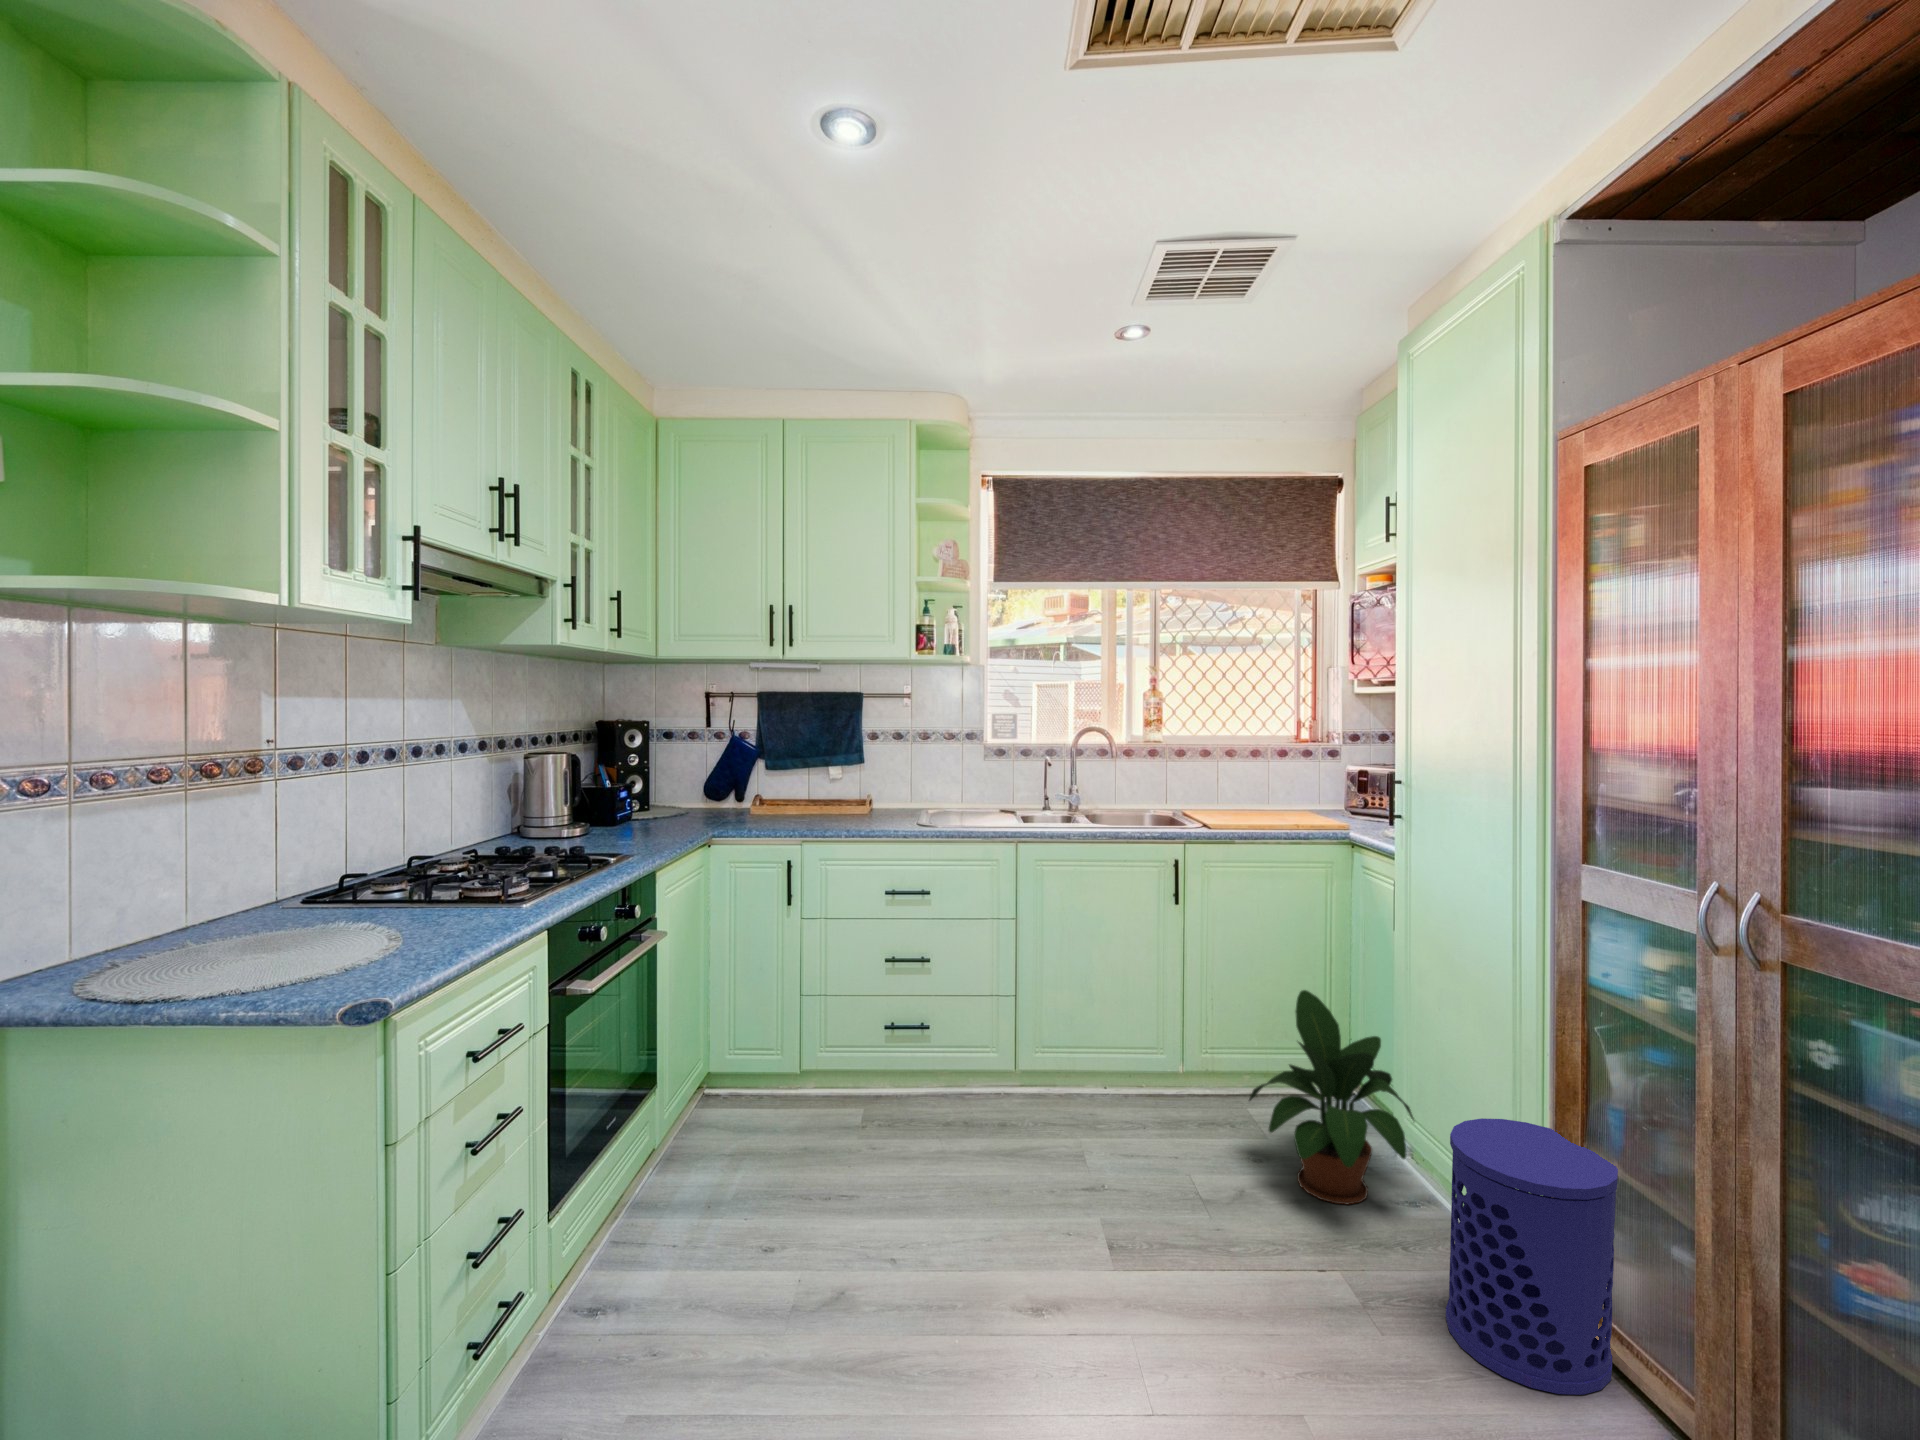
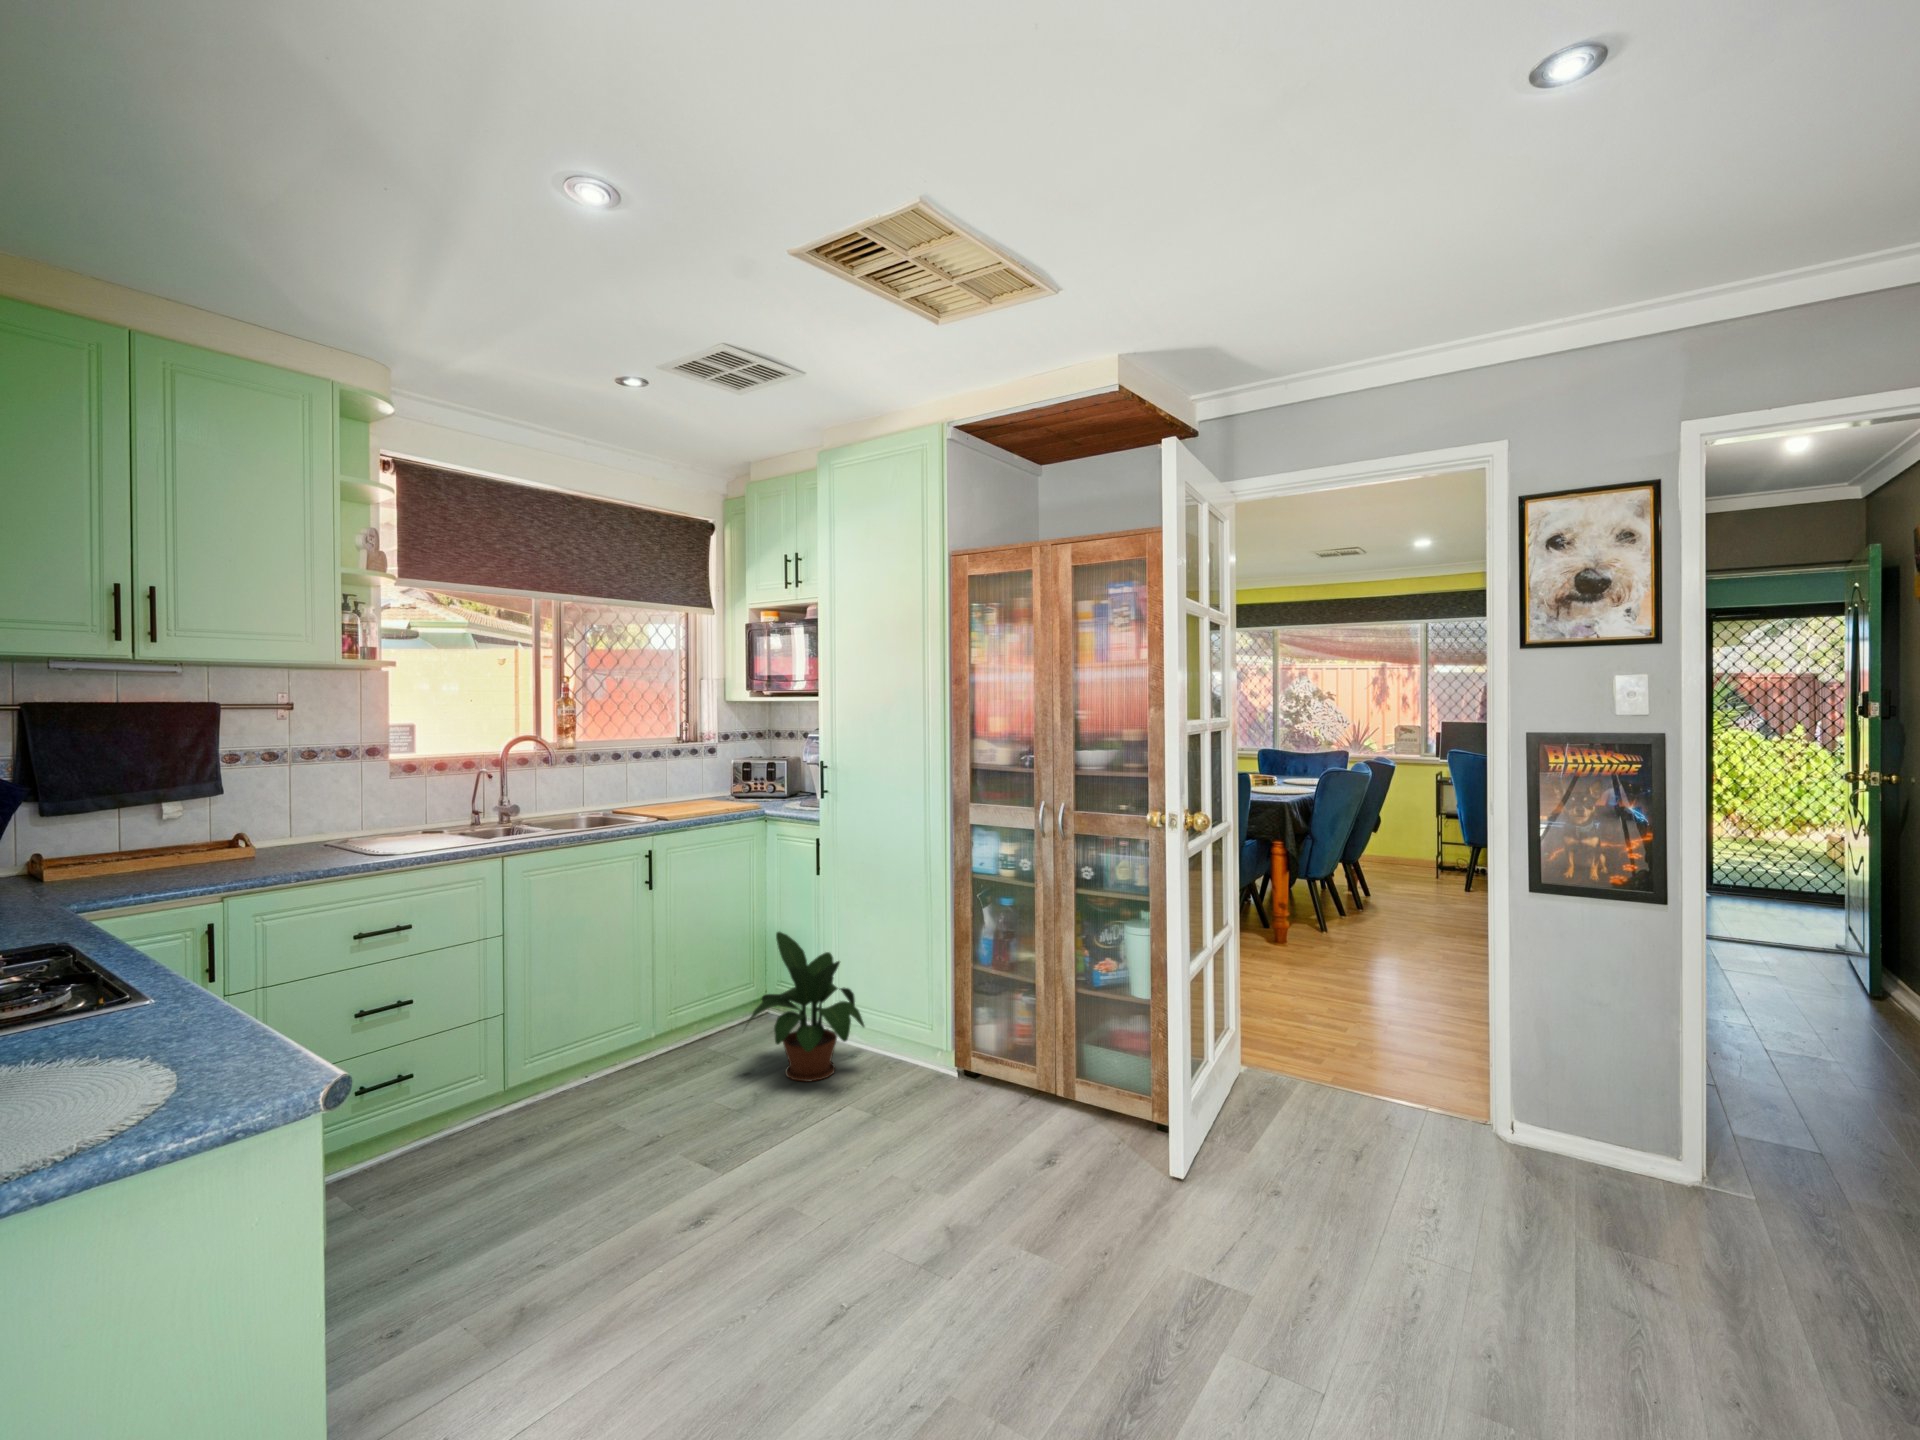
waste bin: present [1446,1118,1618,1395] -> none [921,967,1007,1116]

